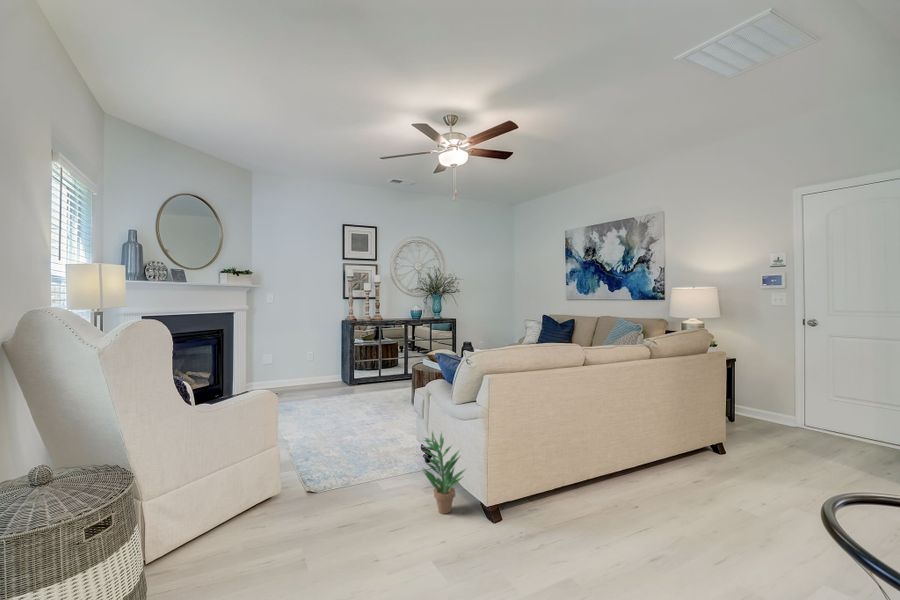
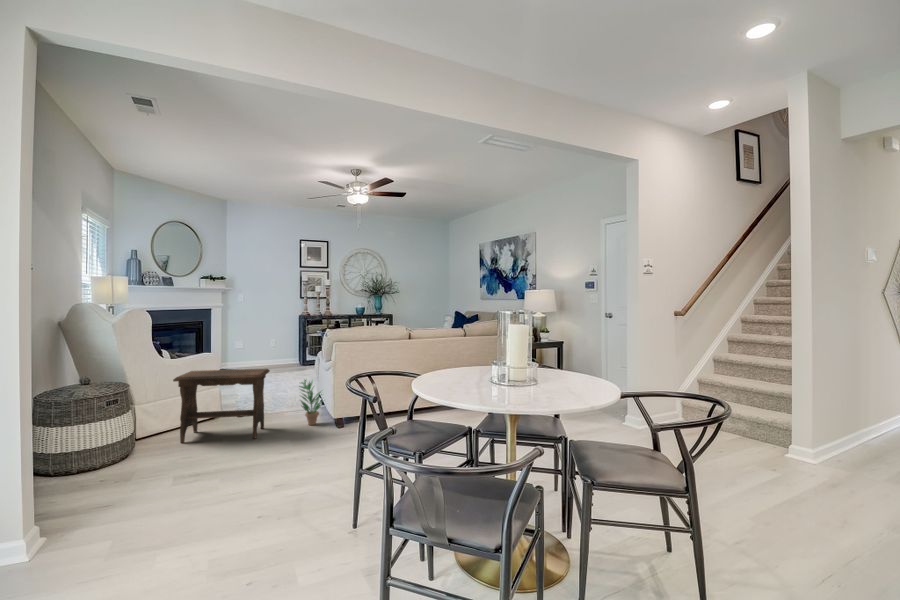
footstool: none [216,418,379,576] -> present [173,369,270,443]

